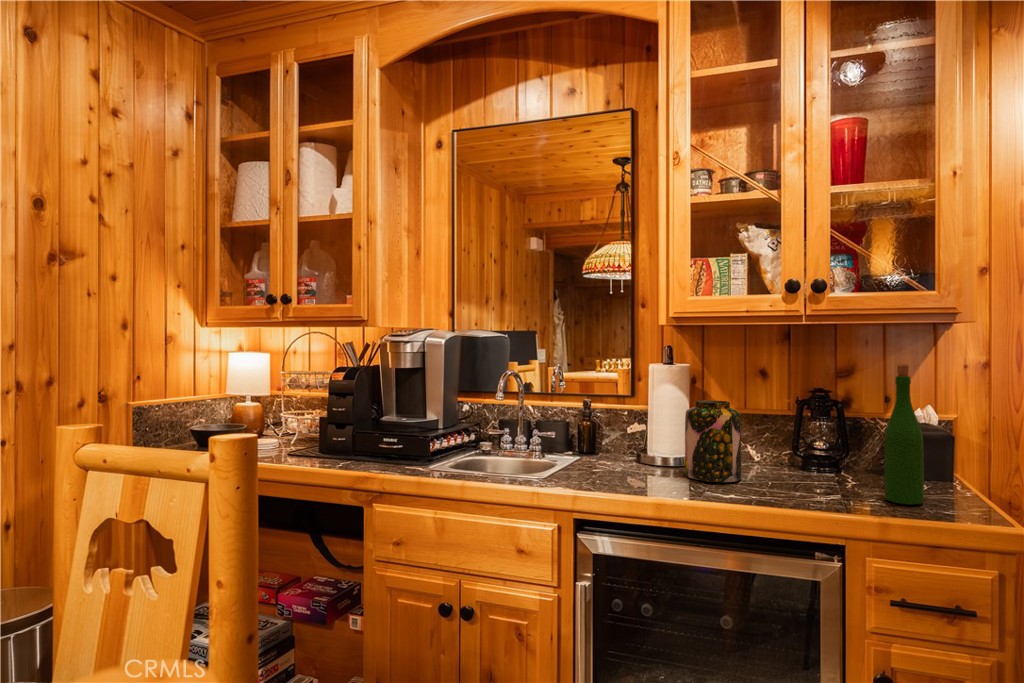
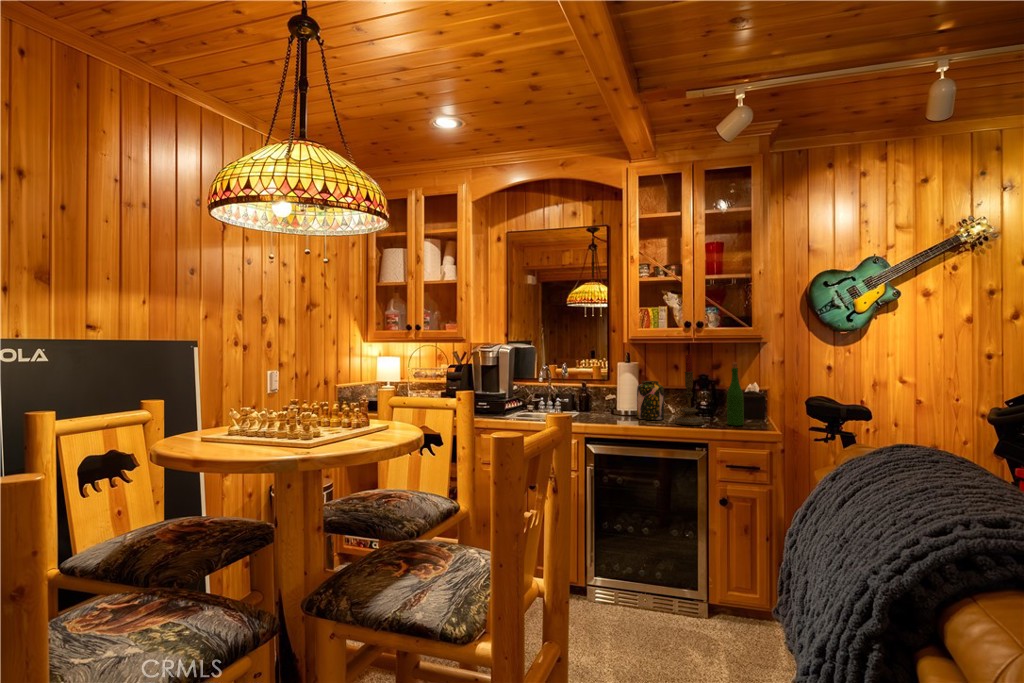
candle: none [767,341,832,501] -> present [675,353,704,425]

